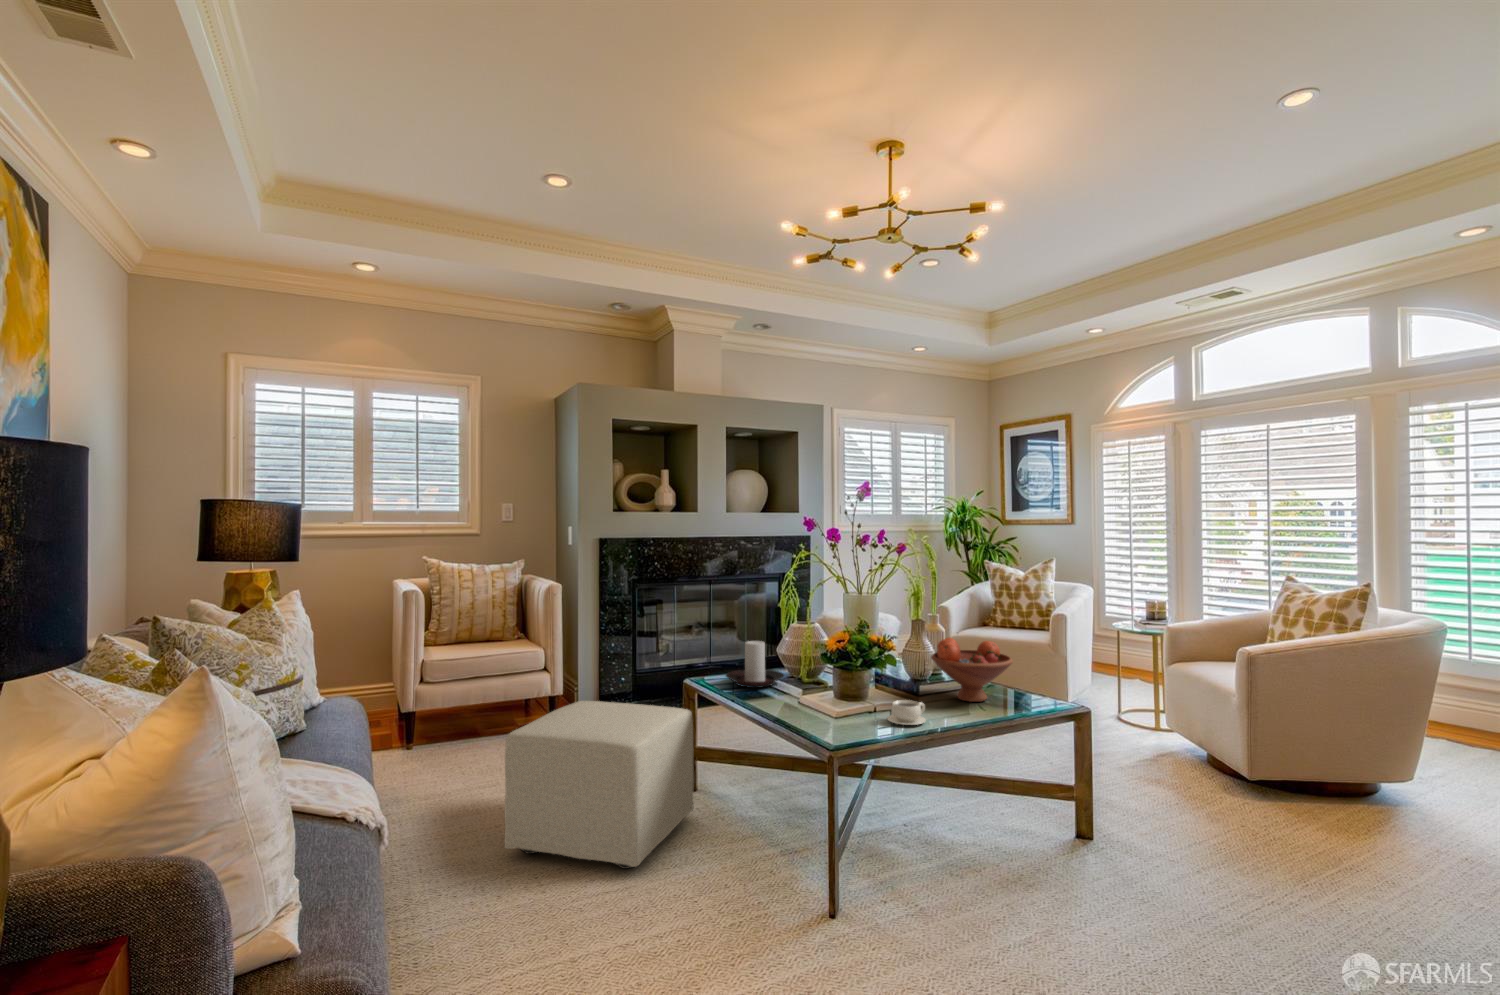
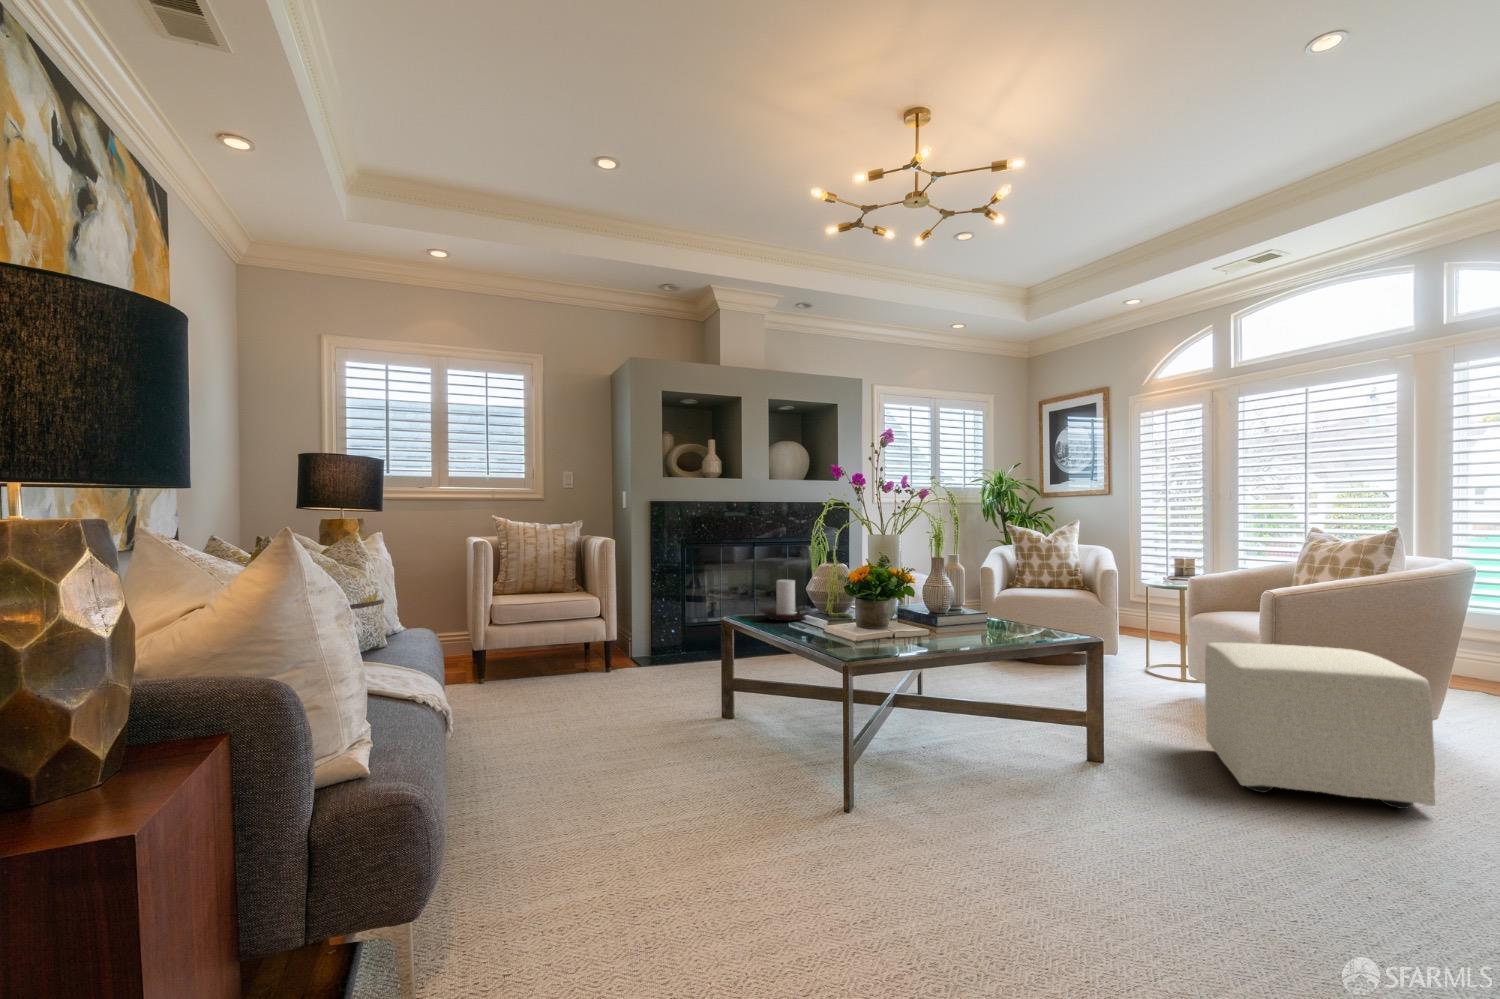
fruit bowl: present [931,638,1013,702] -> none [949,573,1027,631]
teacup: present [887,700,926,725] -> none [903,624,939,644]
ottoman: present [505,701,694,869] -> present [1205,643,1435,809]

